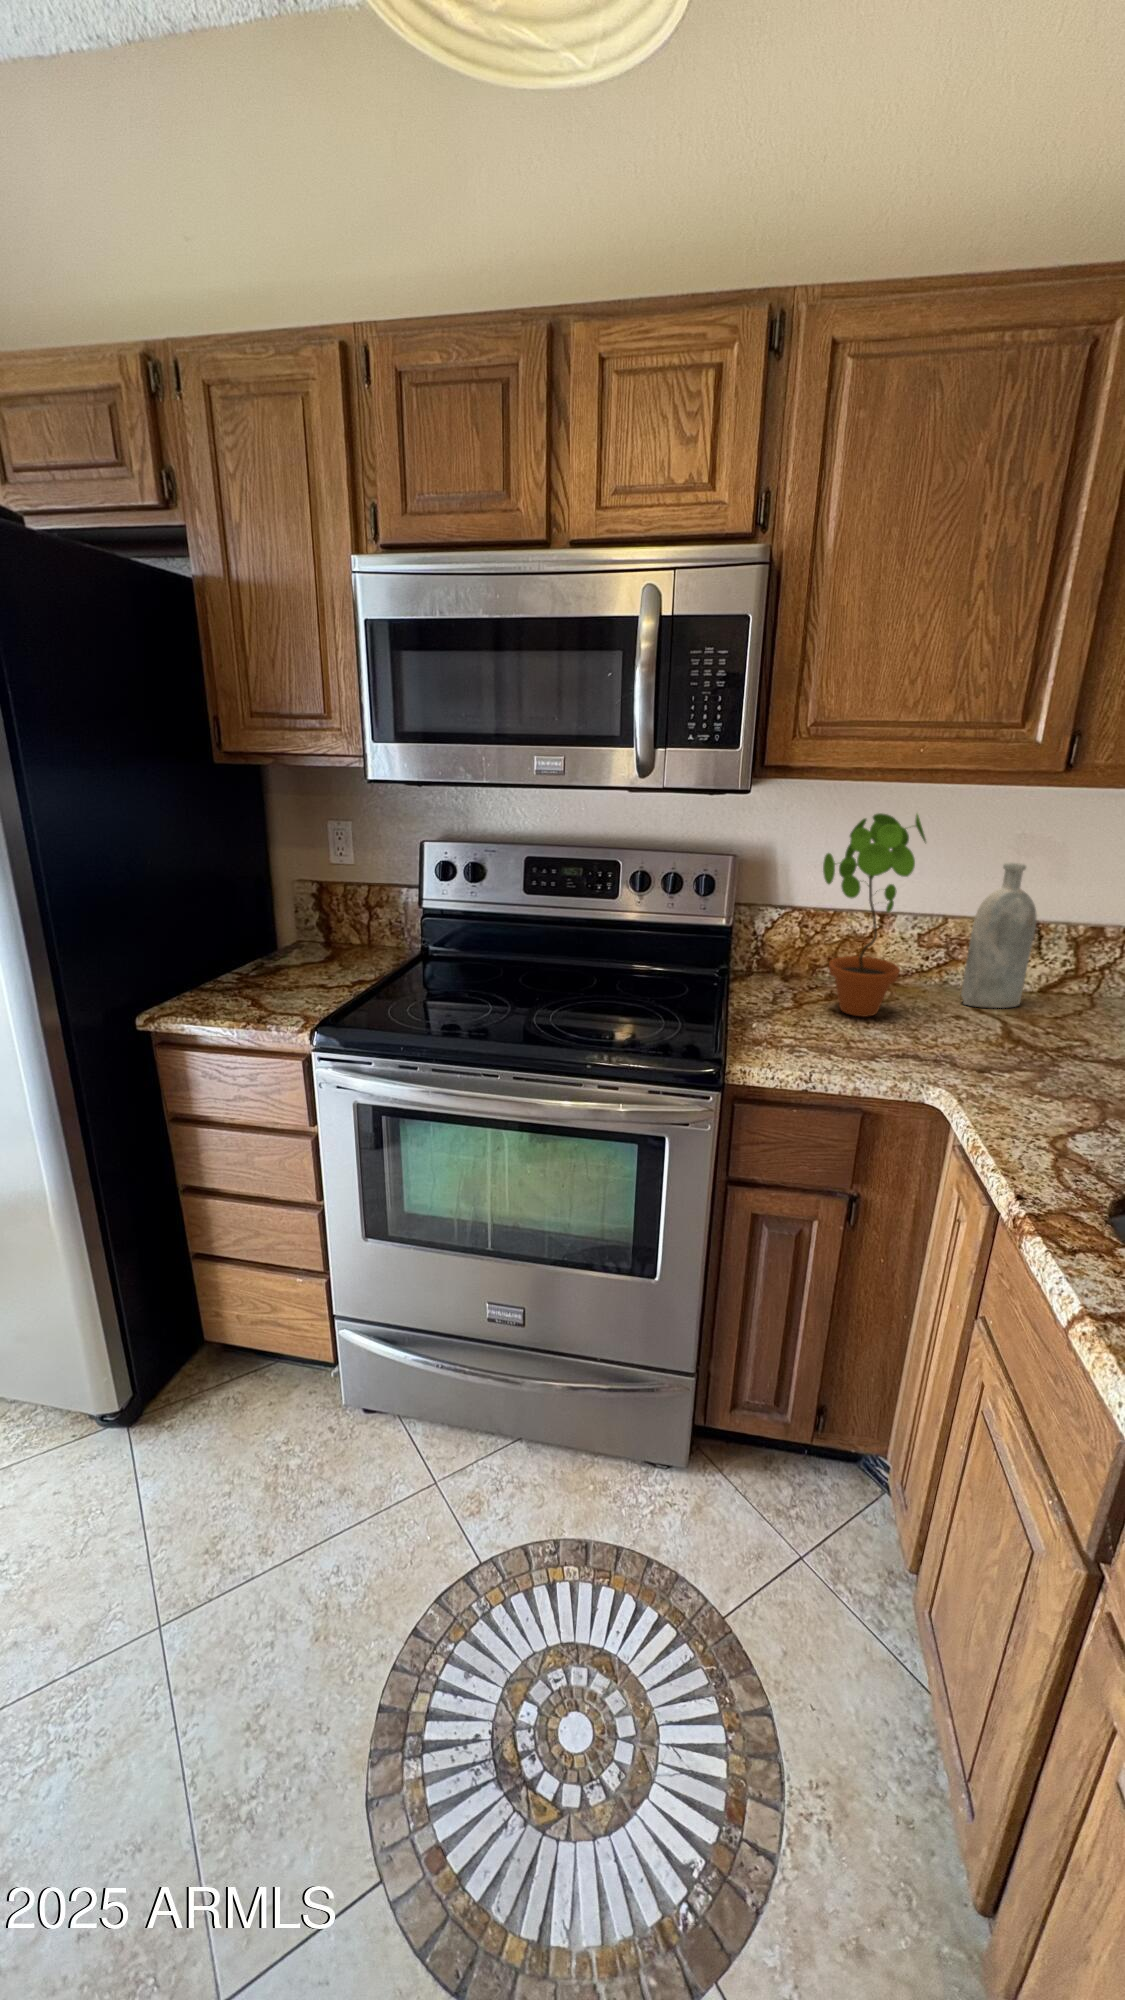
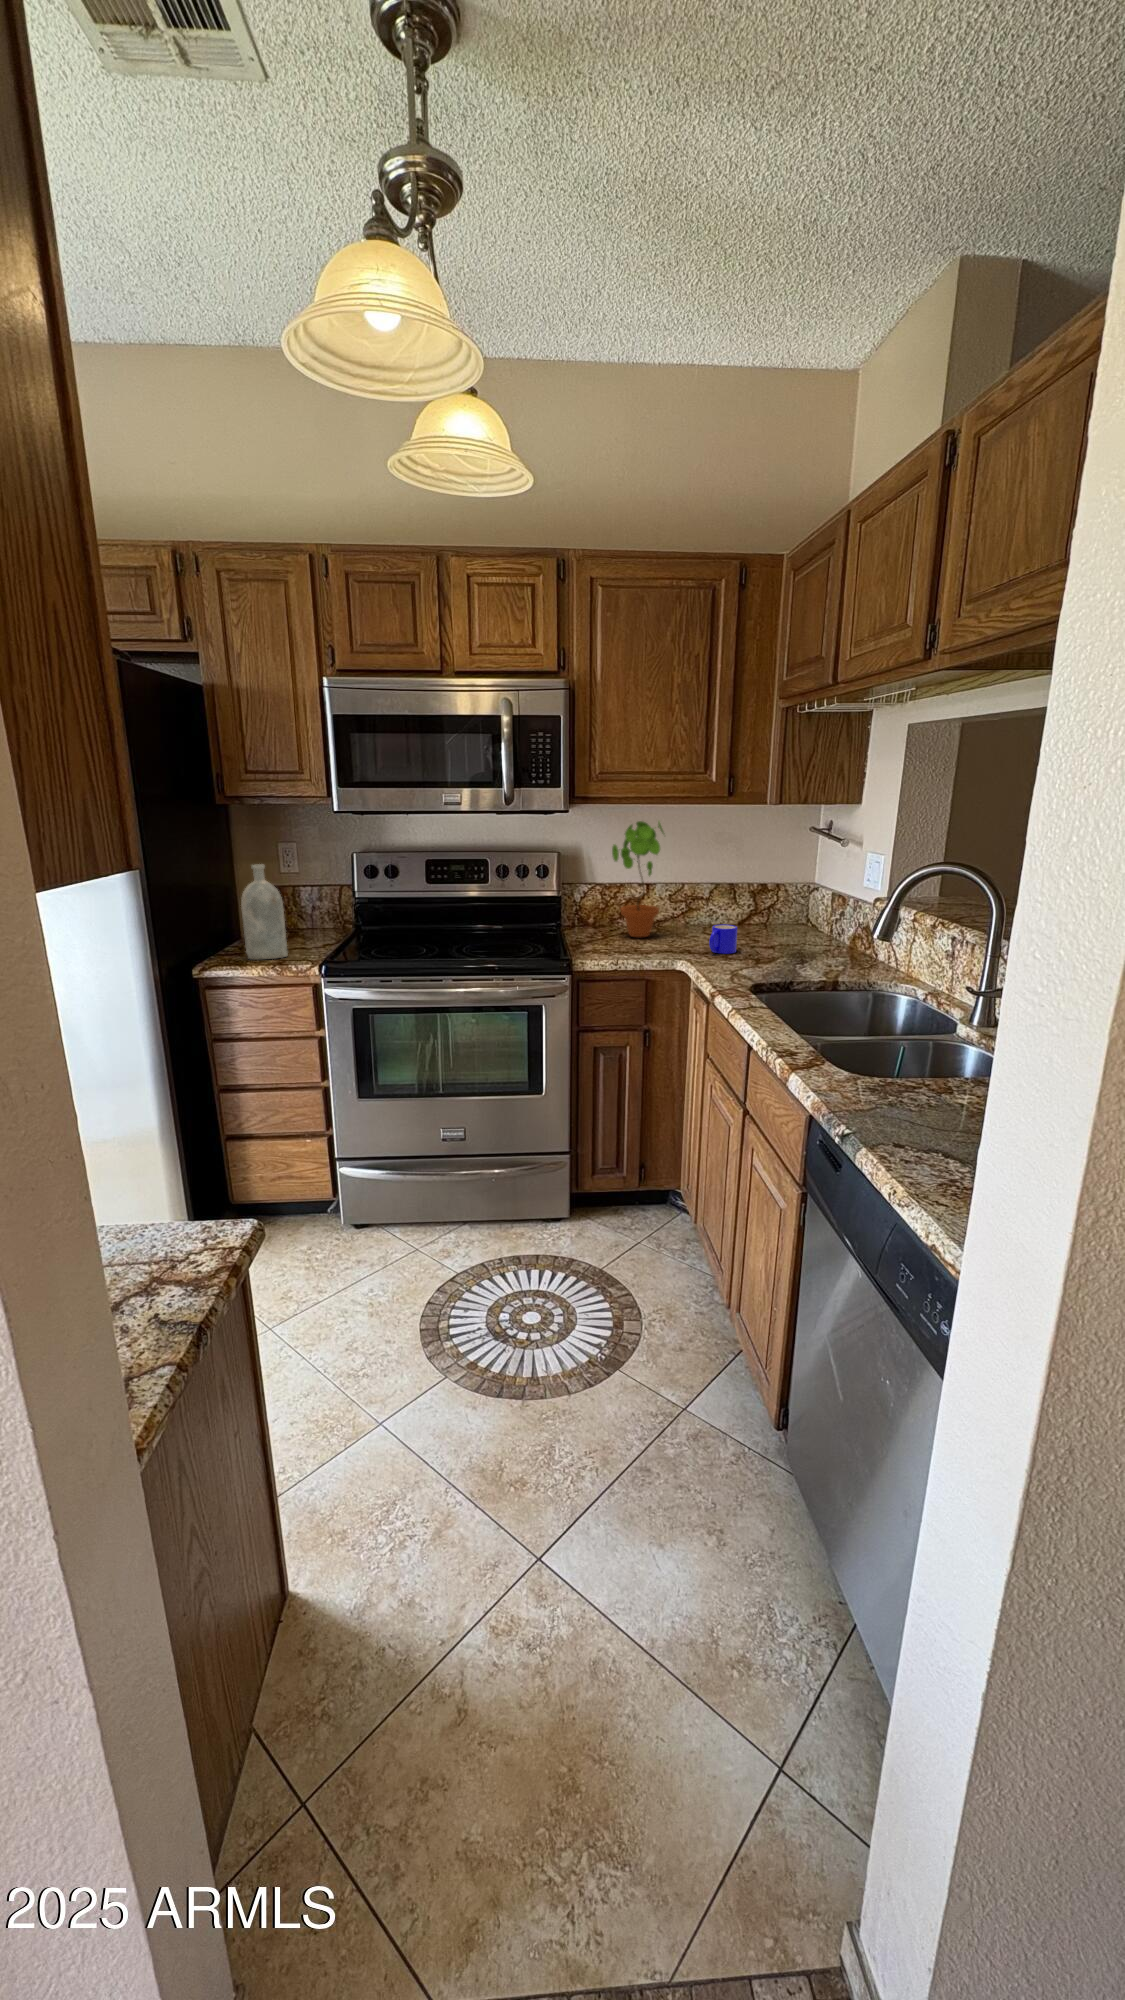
bottle: present [961,863,1036,1008] -> present [241,865,288,960]
mug: none [999,1023,1062,1086] -> present [709,924,737,954]

